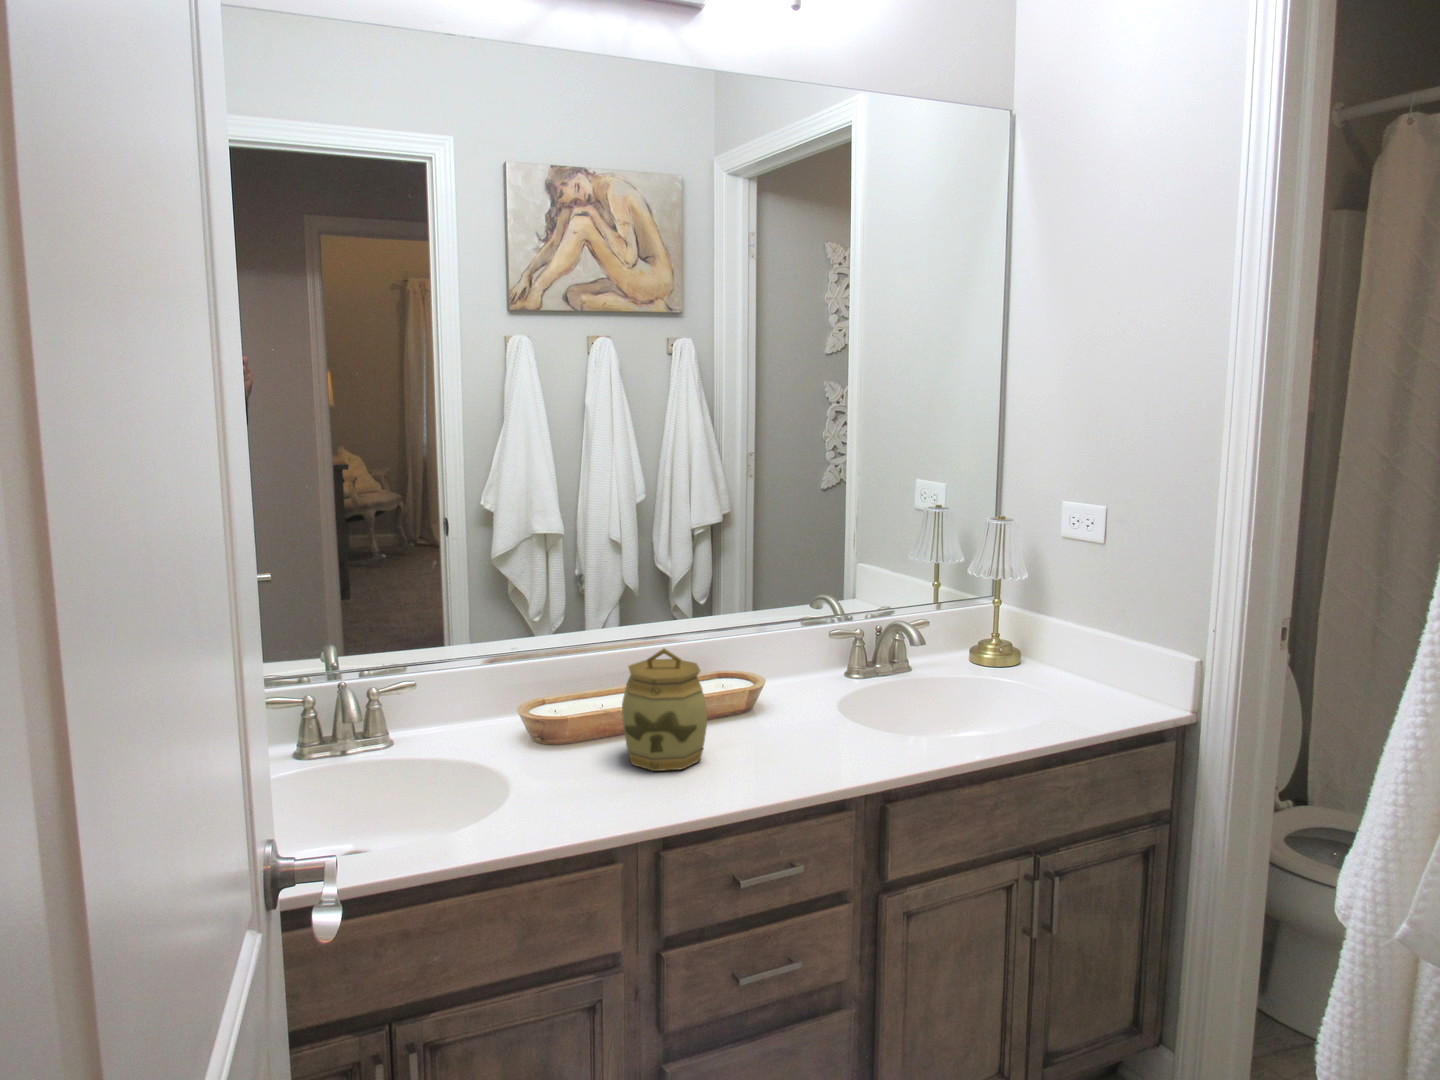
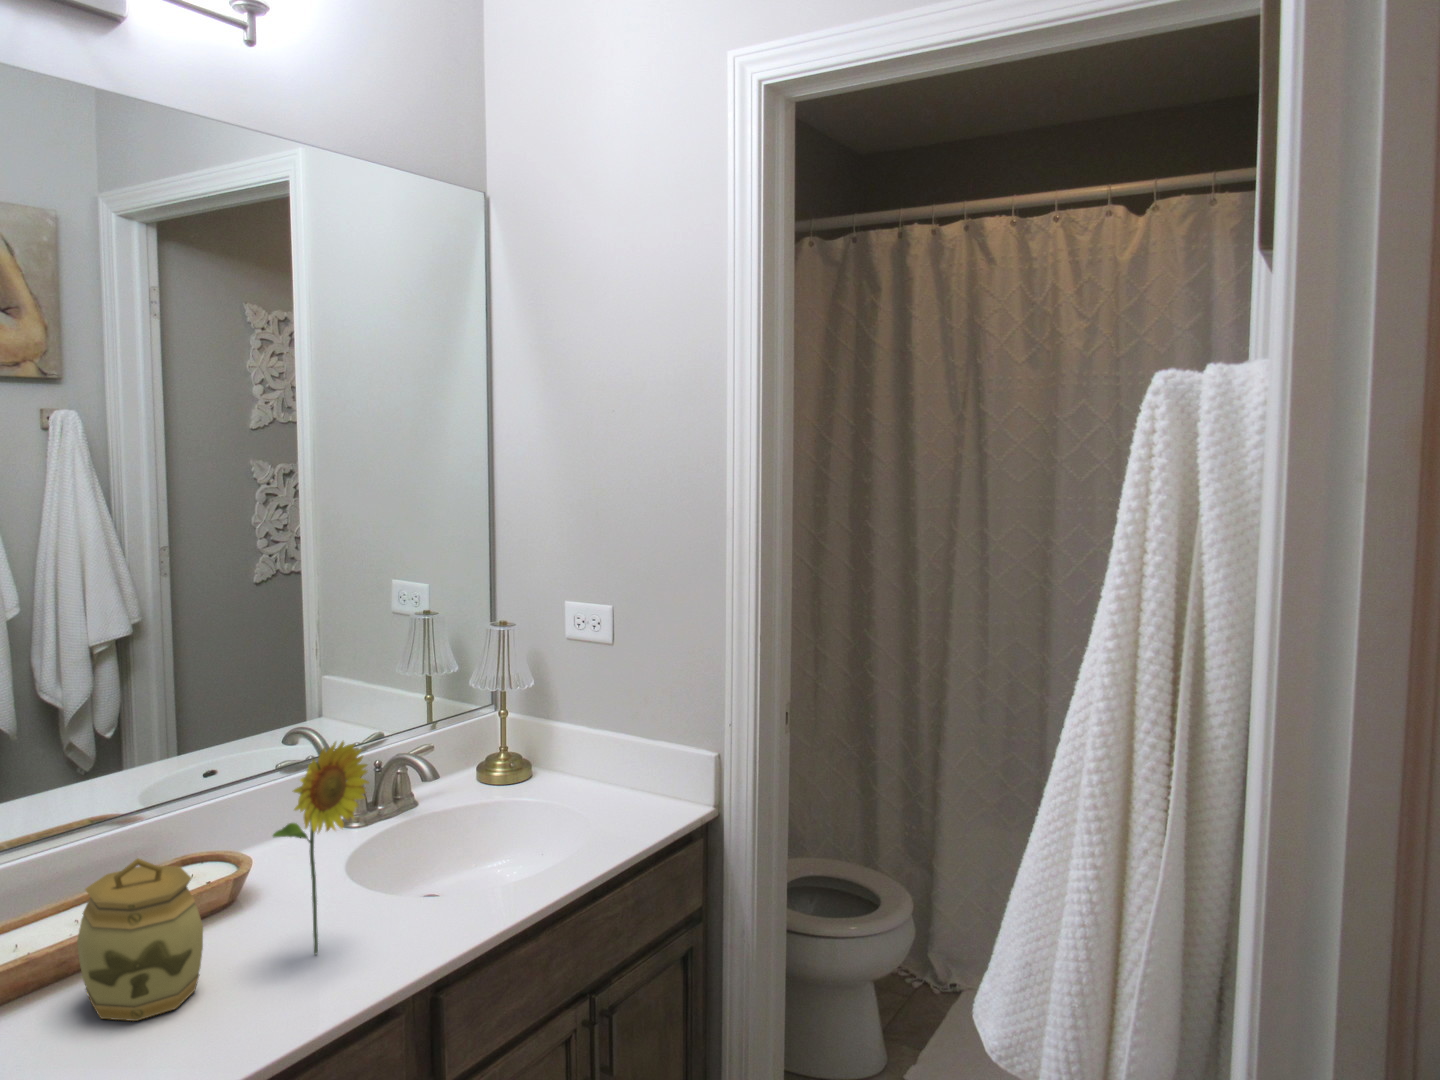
flower: none [763,576,844,755] -> present [273,741,369,954]

